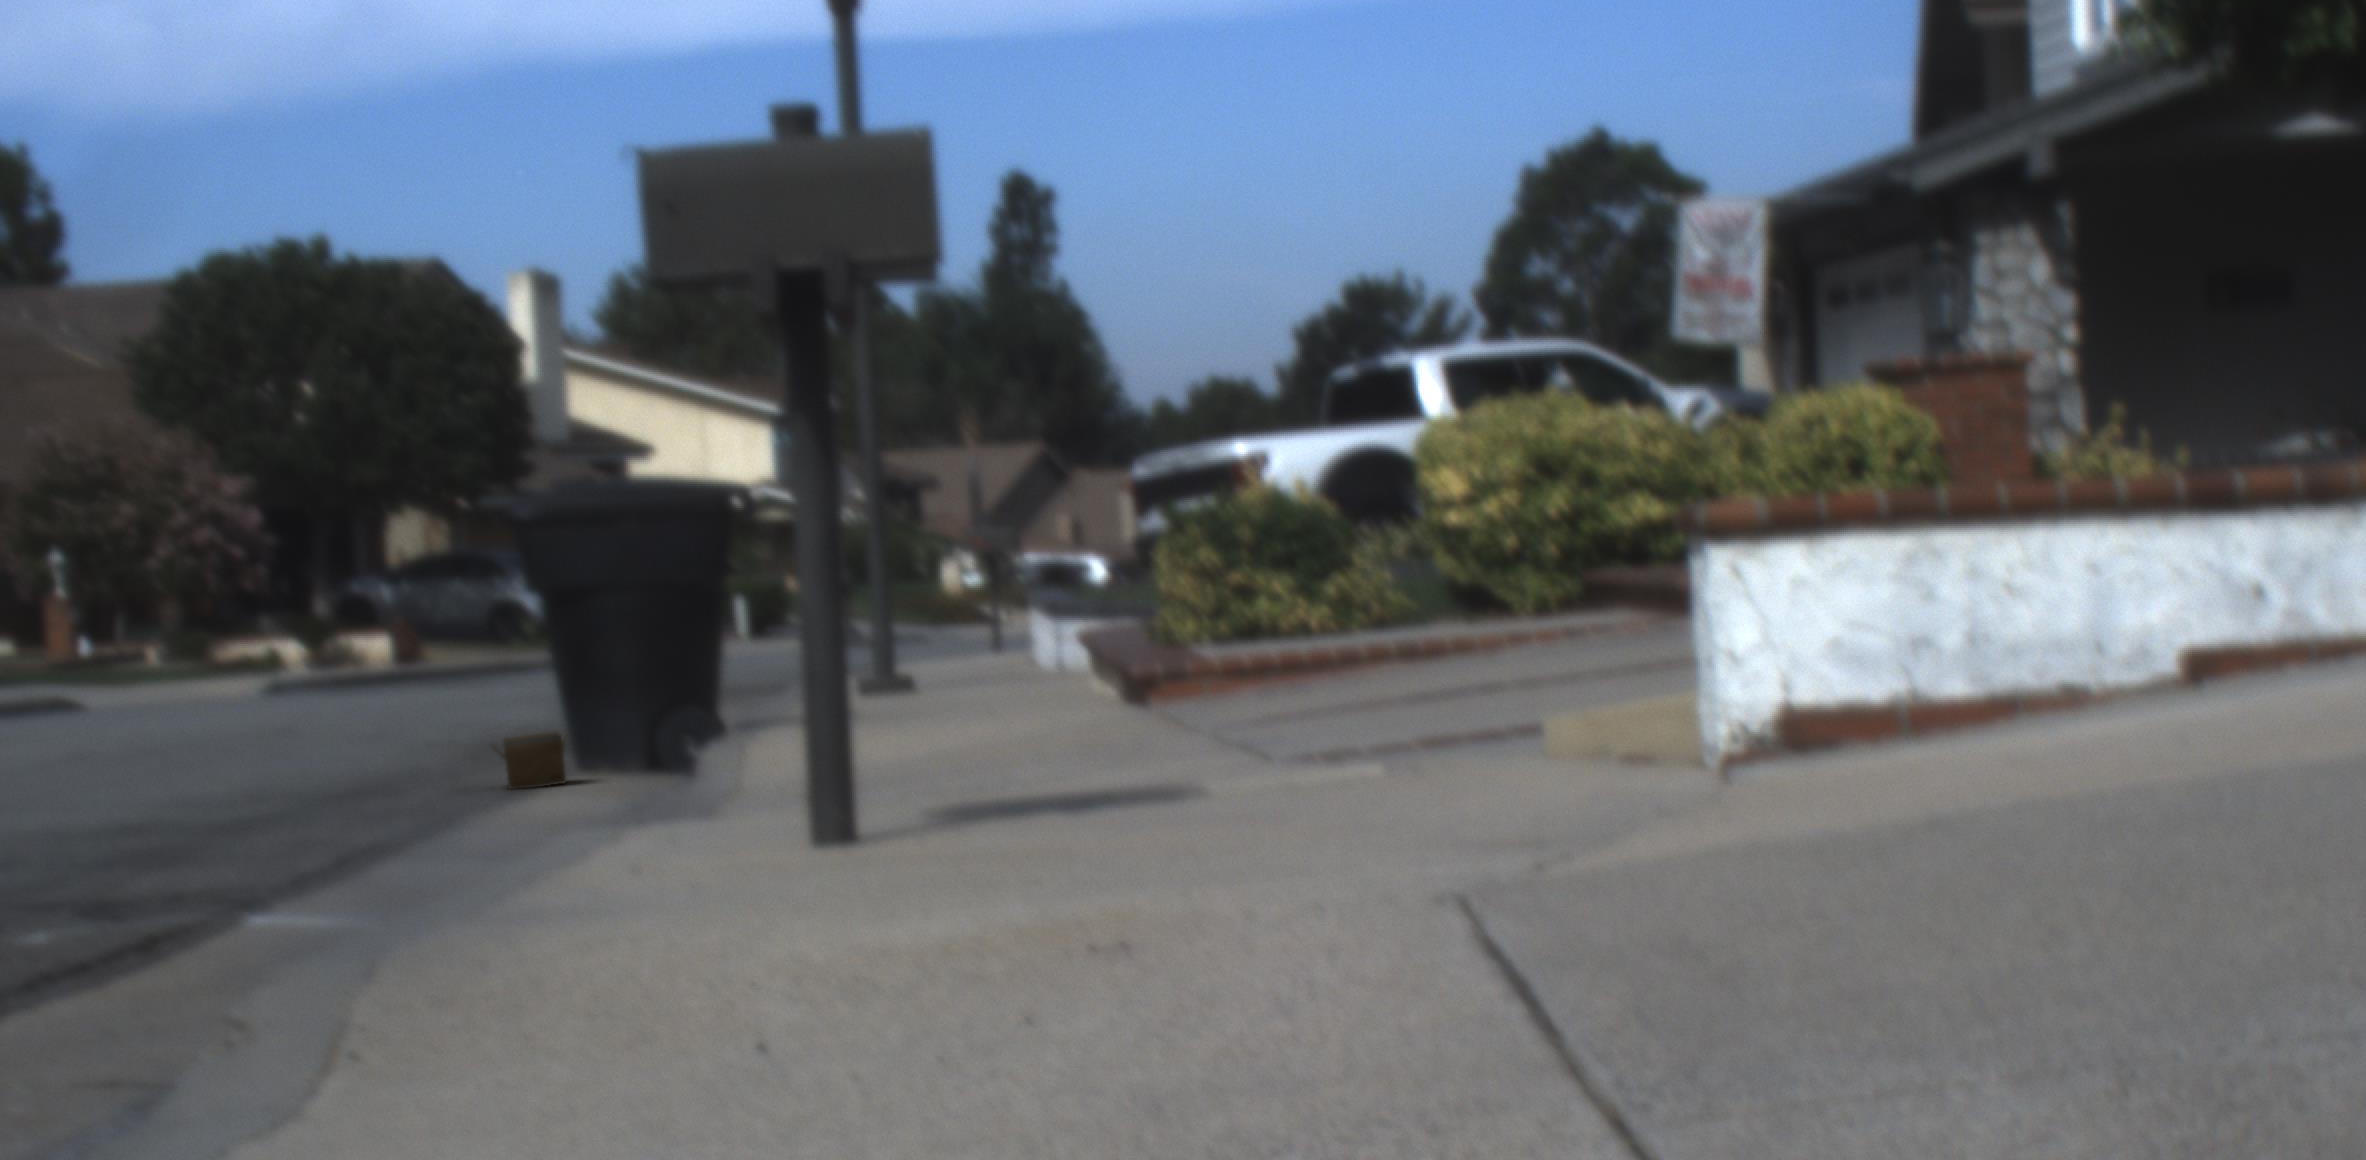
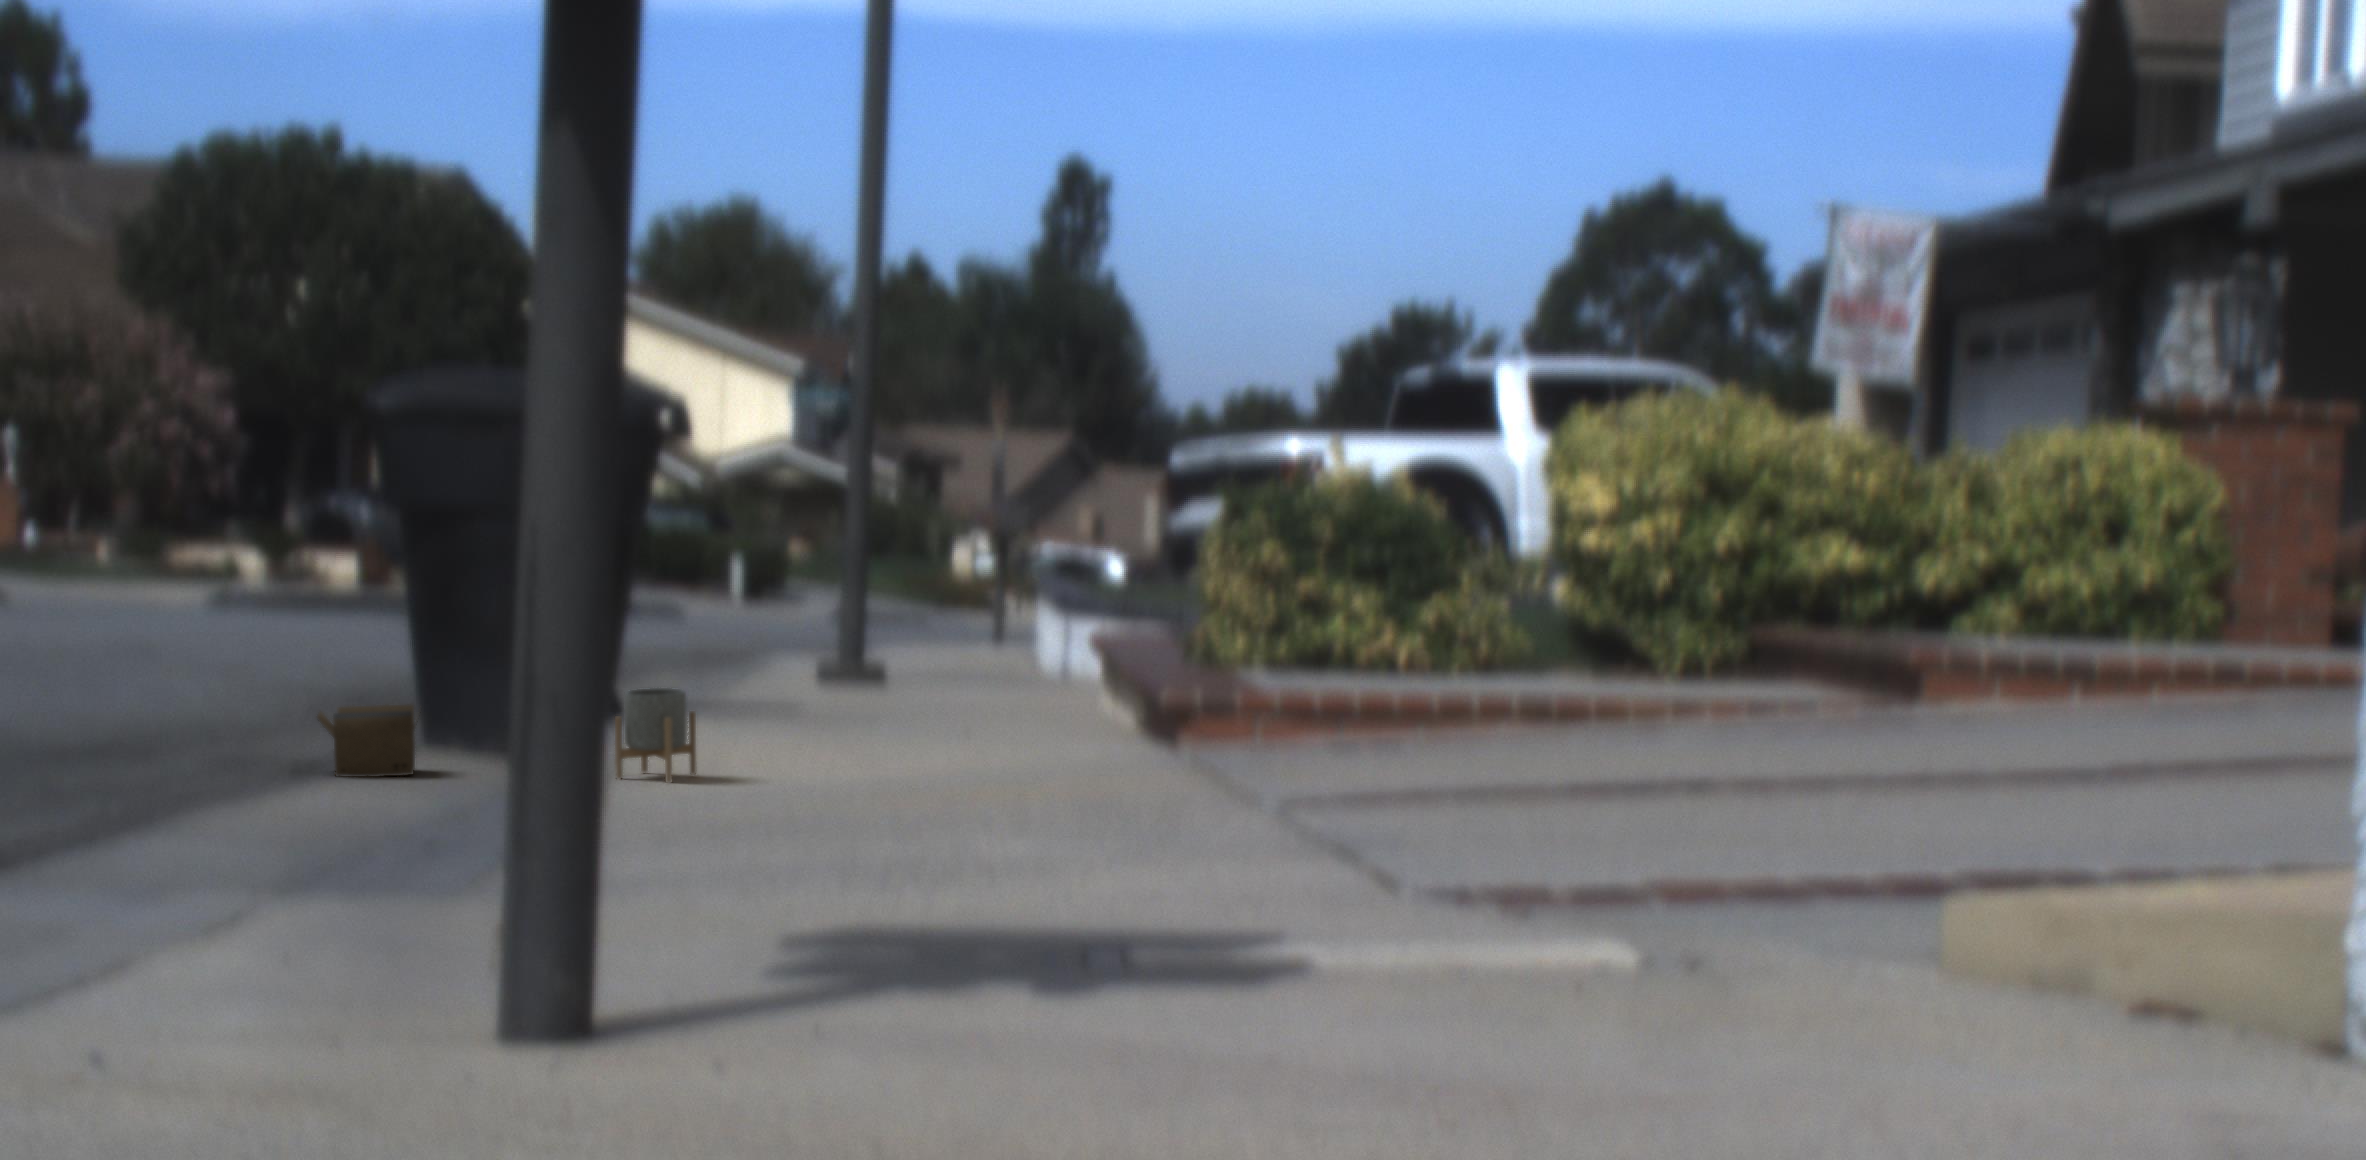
planter: none [712,700,777,774] -> present [615,688,697,783]

